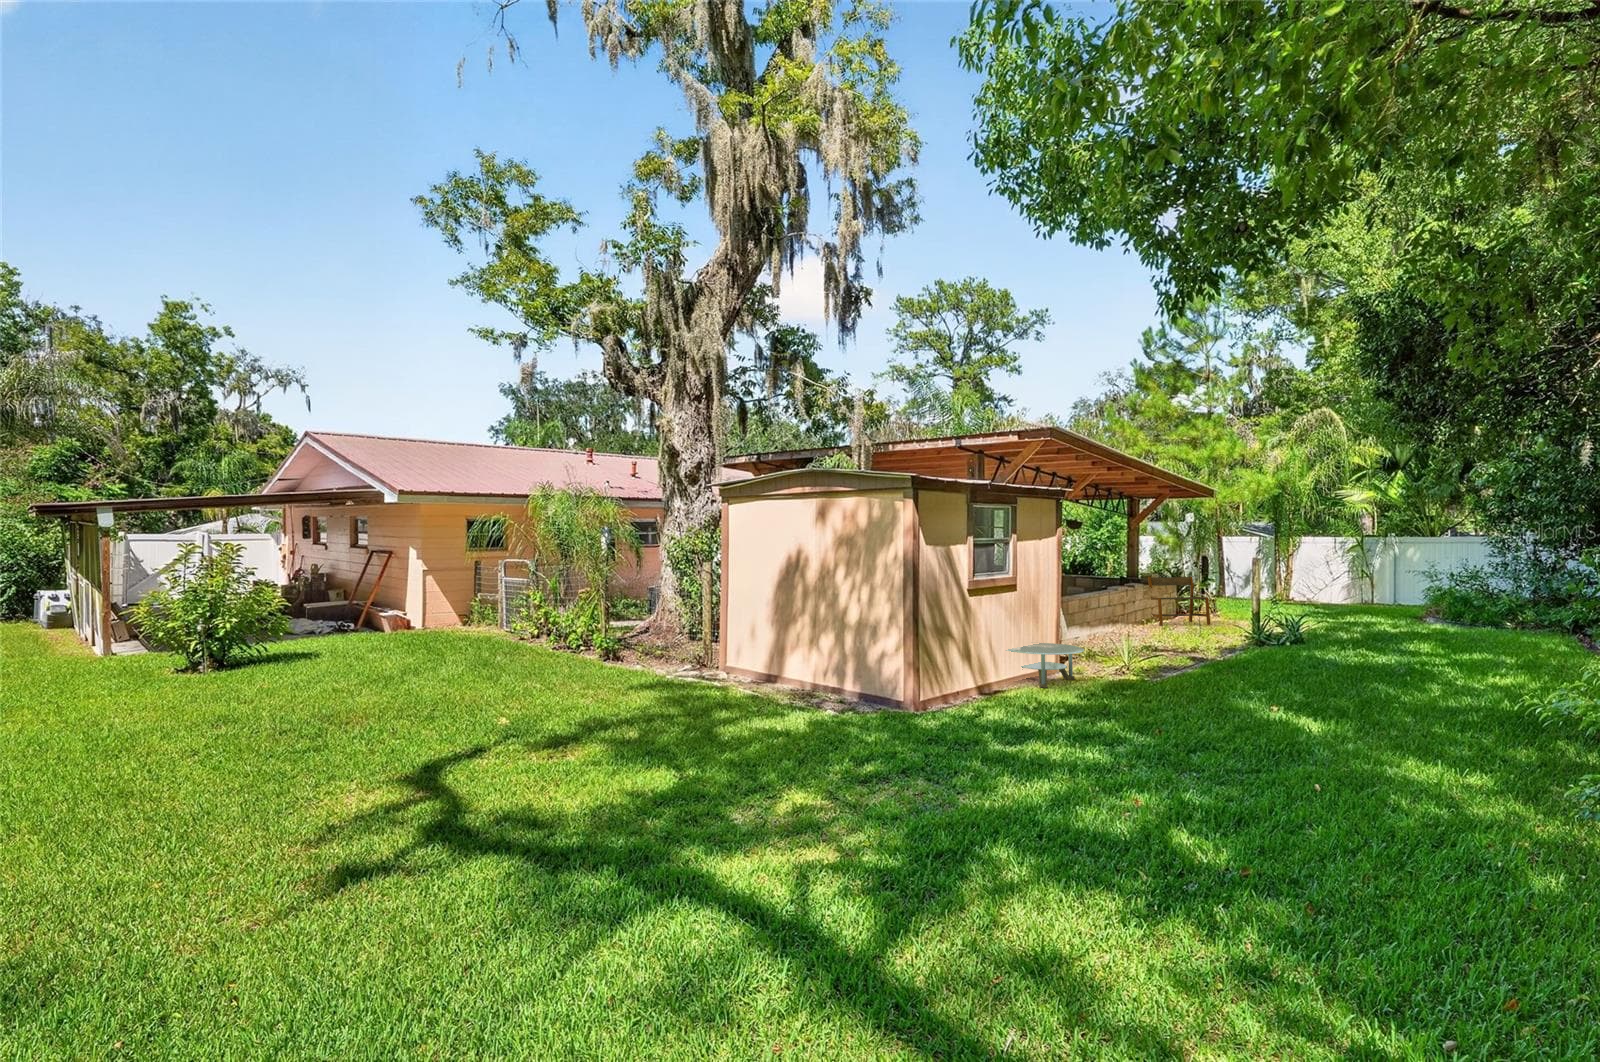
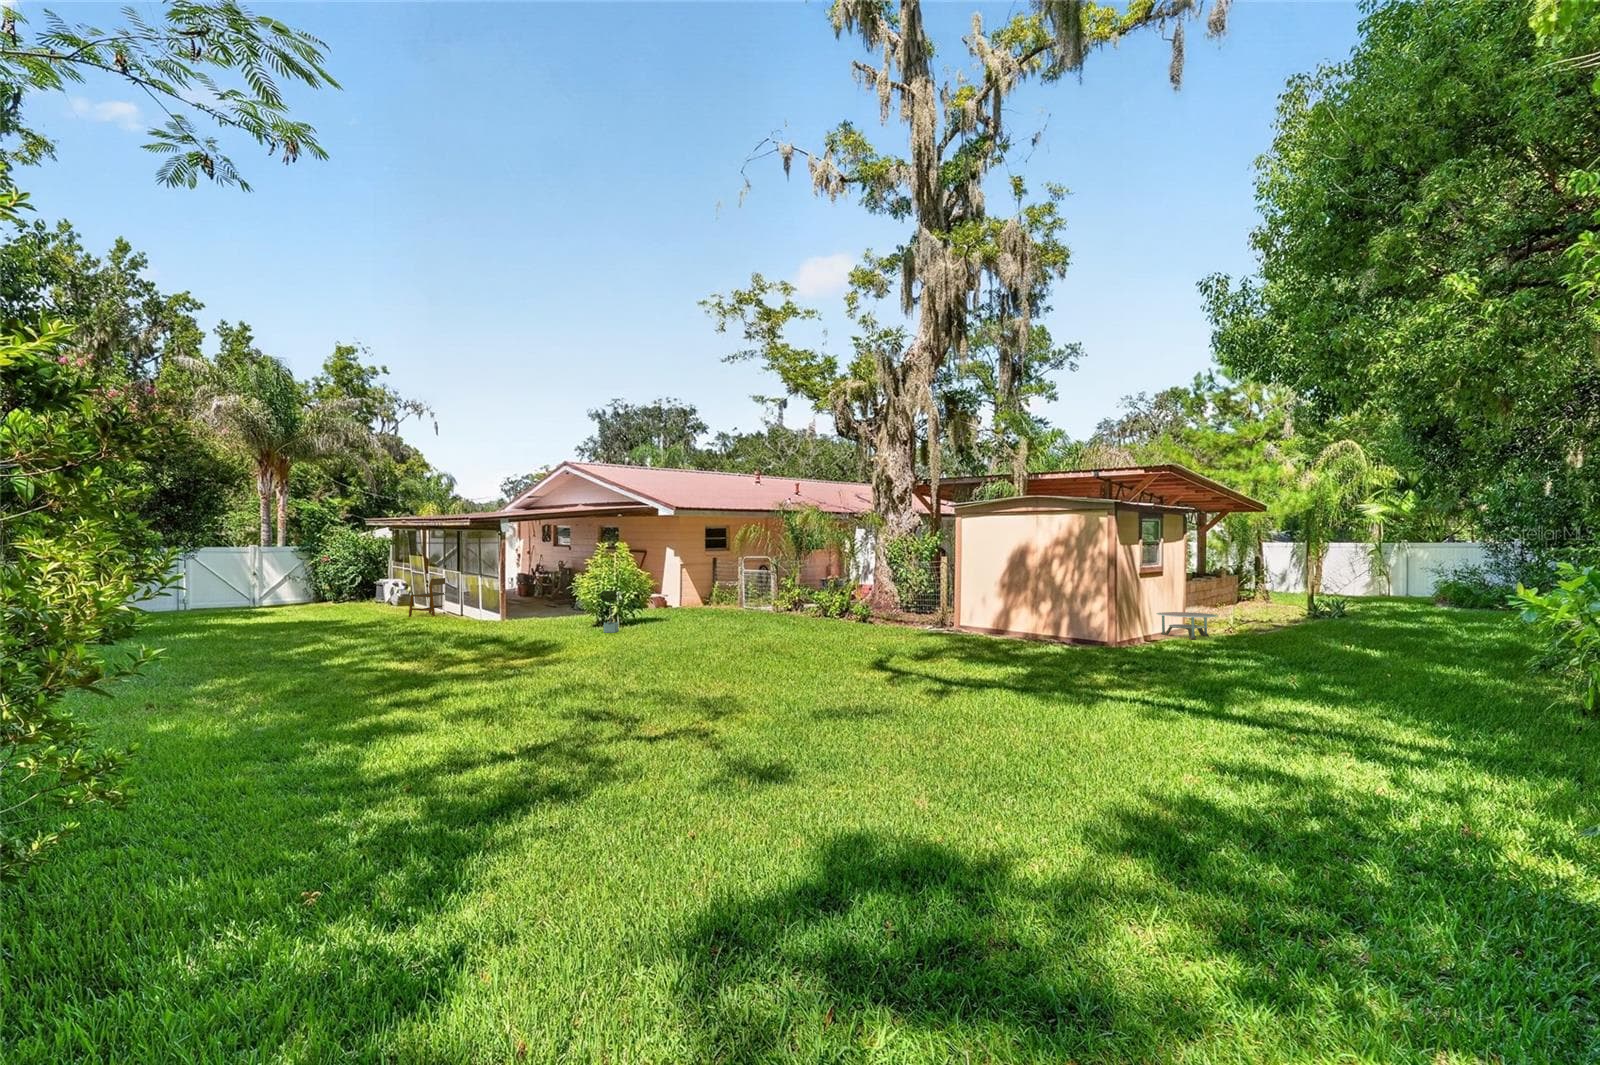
bench: present [1148,577,1210,625] -> present [409,578,445,617]
potted tree: none [194,612,230,675] -> present [600,590,619,633]

